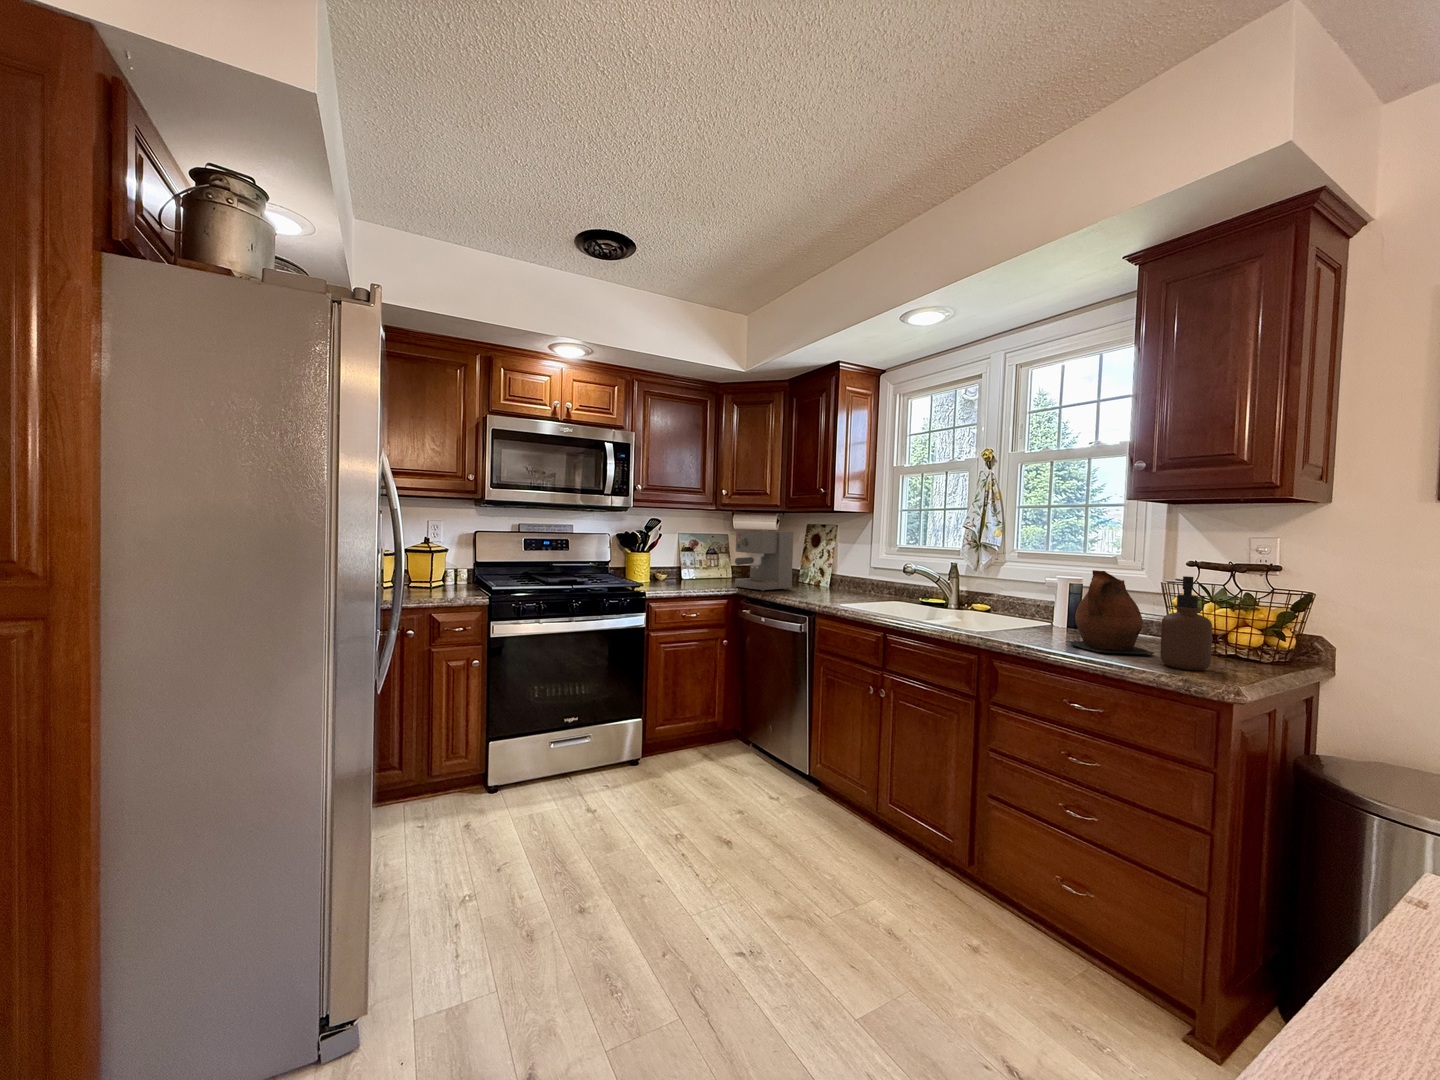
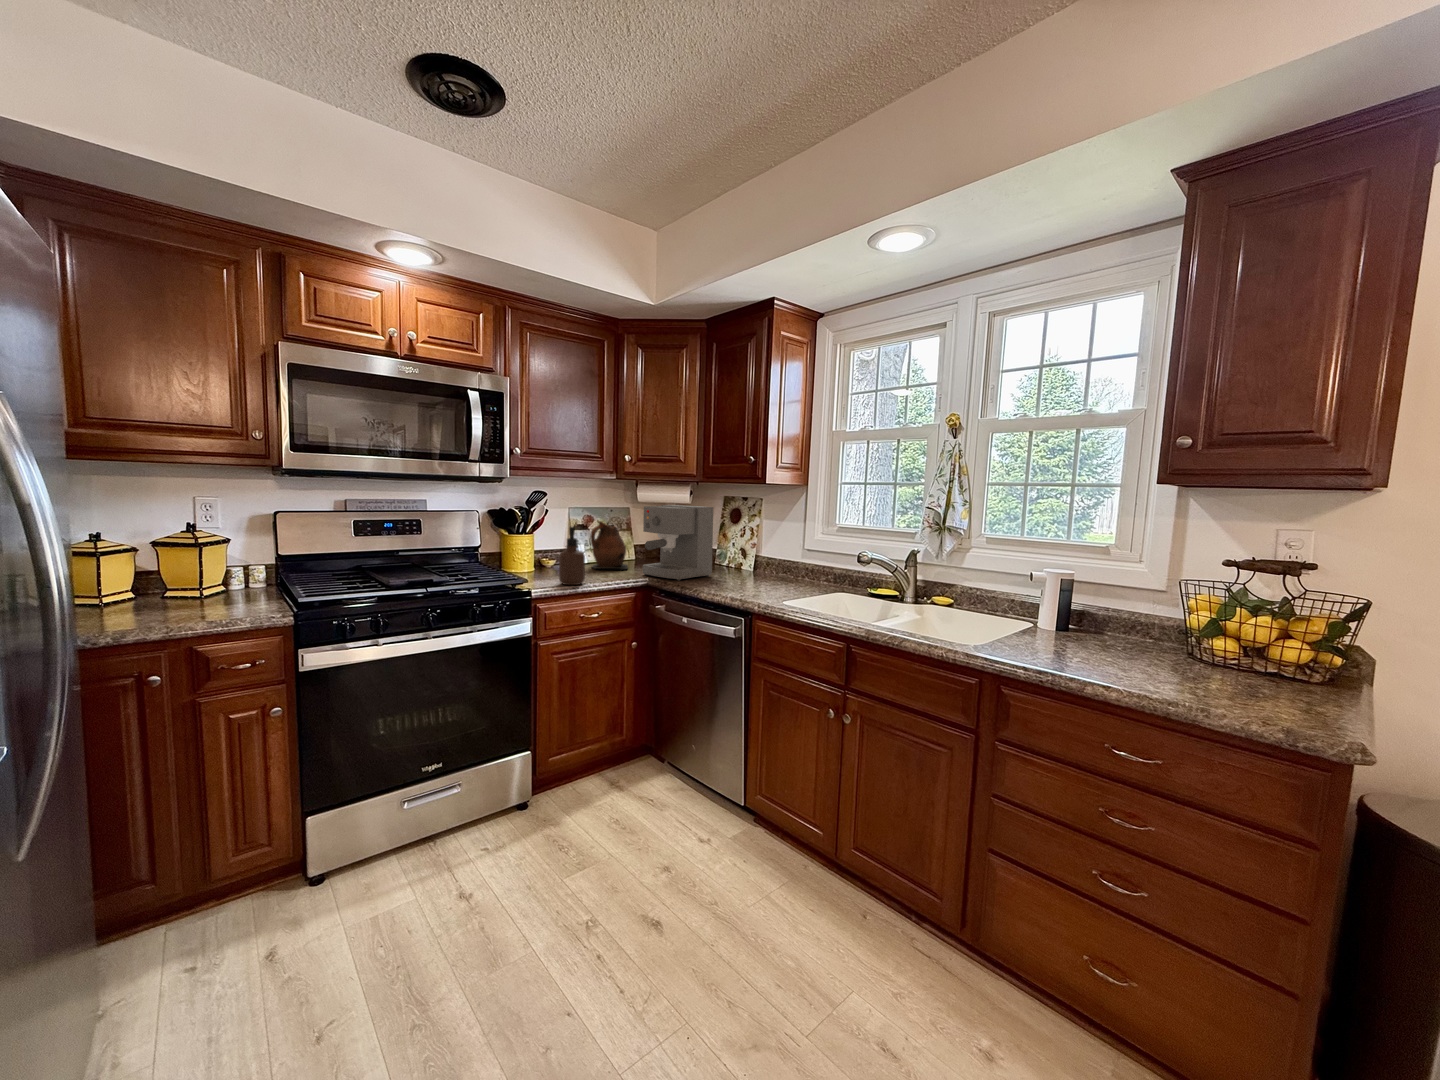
ceramic pitcher: present [1069,570,1154,655] -> present [590,521,628,569]
soap dispenser: present [1160,576,1212,670] -> present [559,527,585,585]

